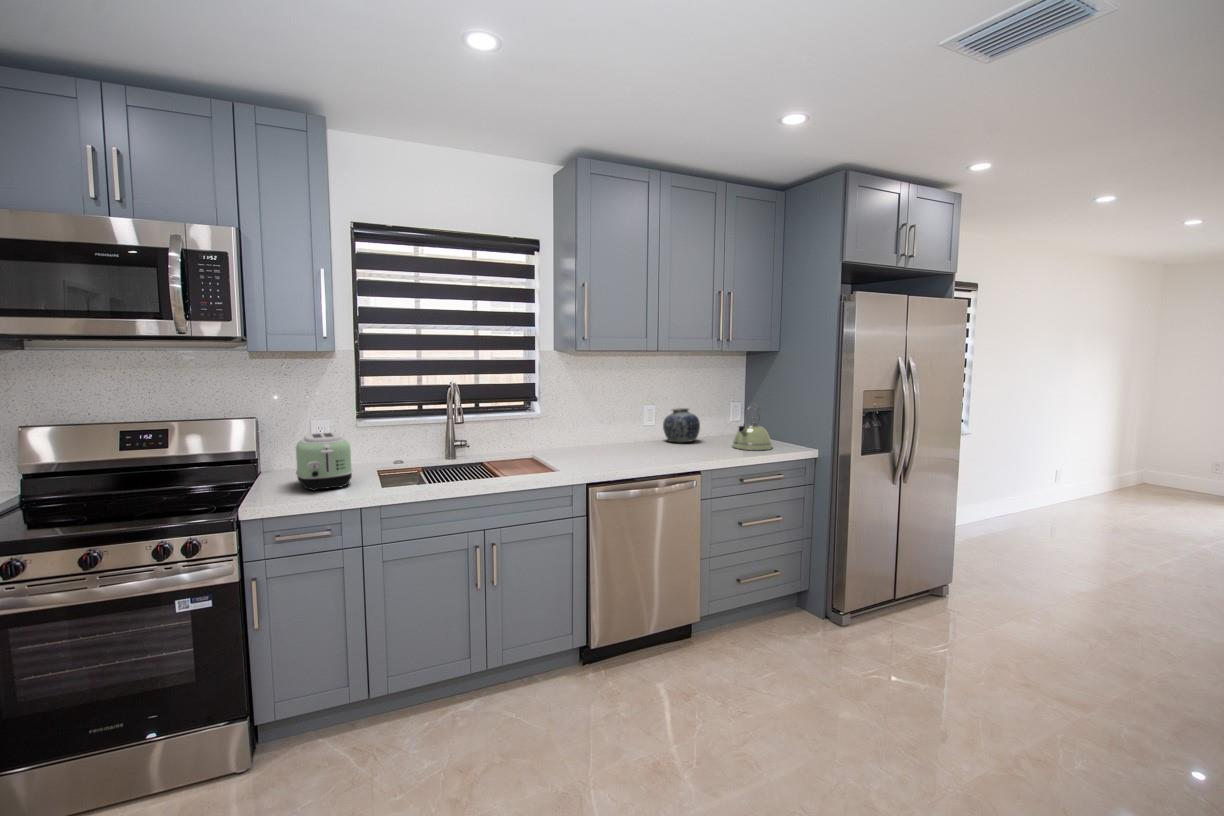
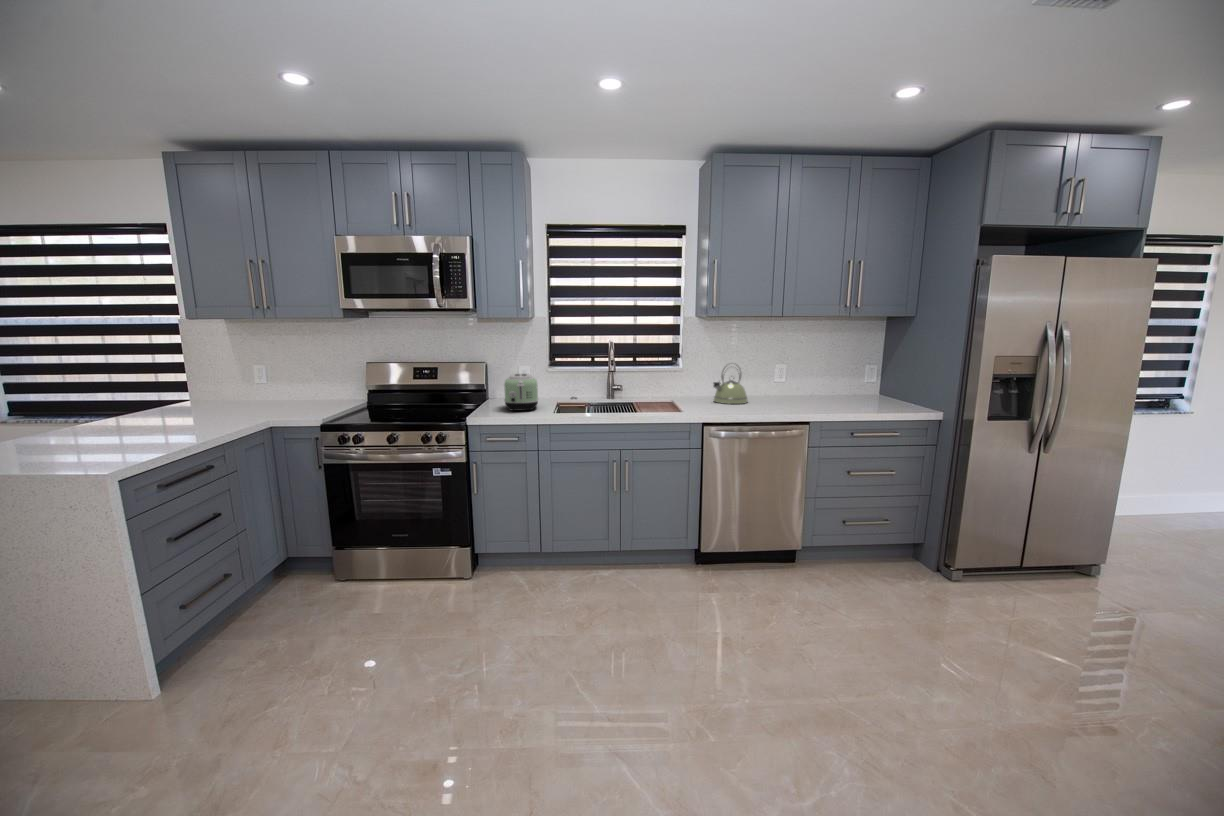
kettle: present [732,403,772,450] -> present [713,365,748,404]
vase: present [663,408,700,442] -> none [792,369,827,399]

